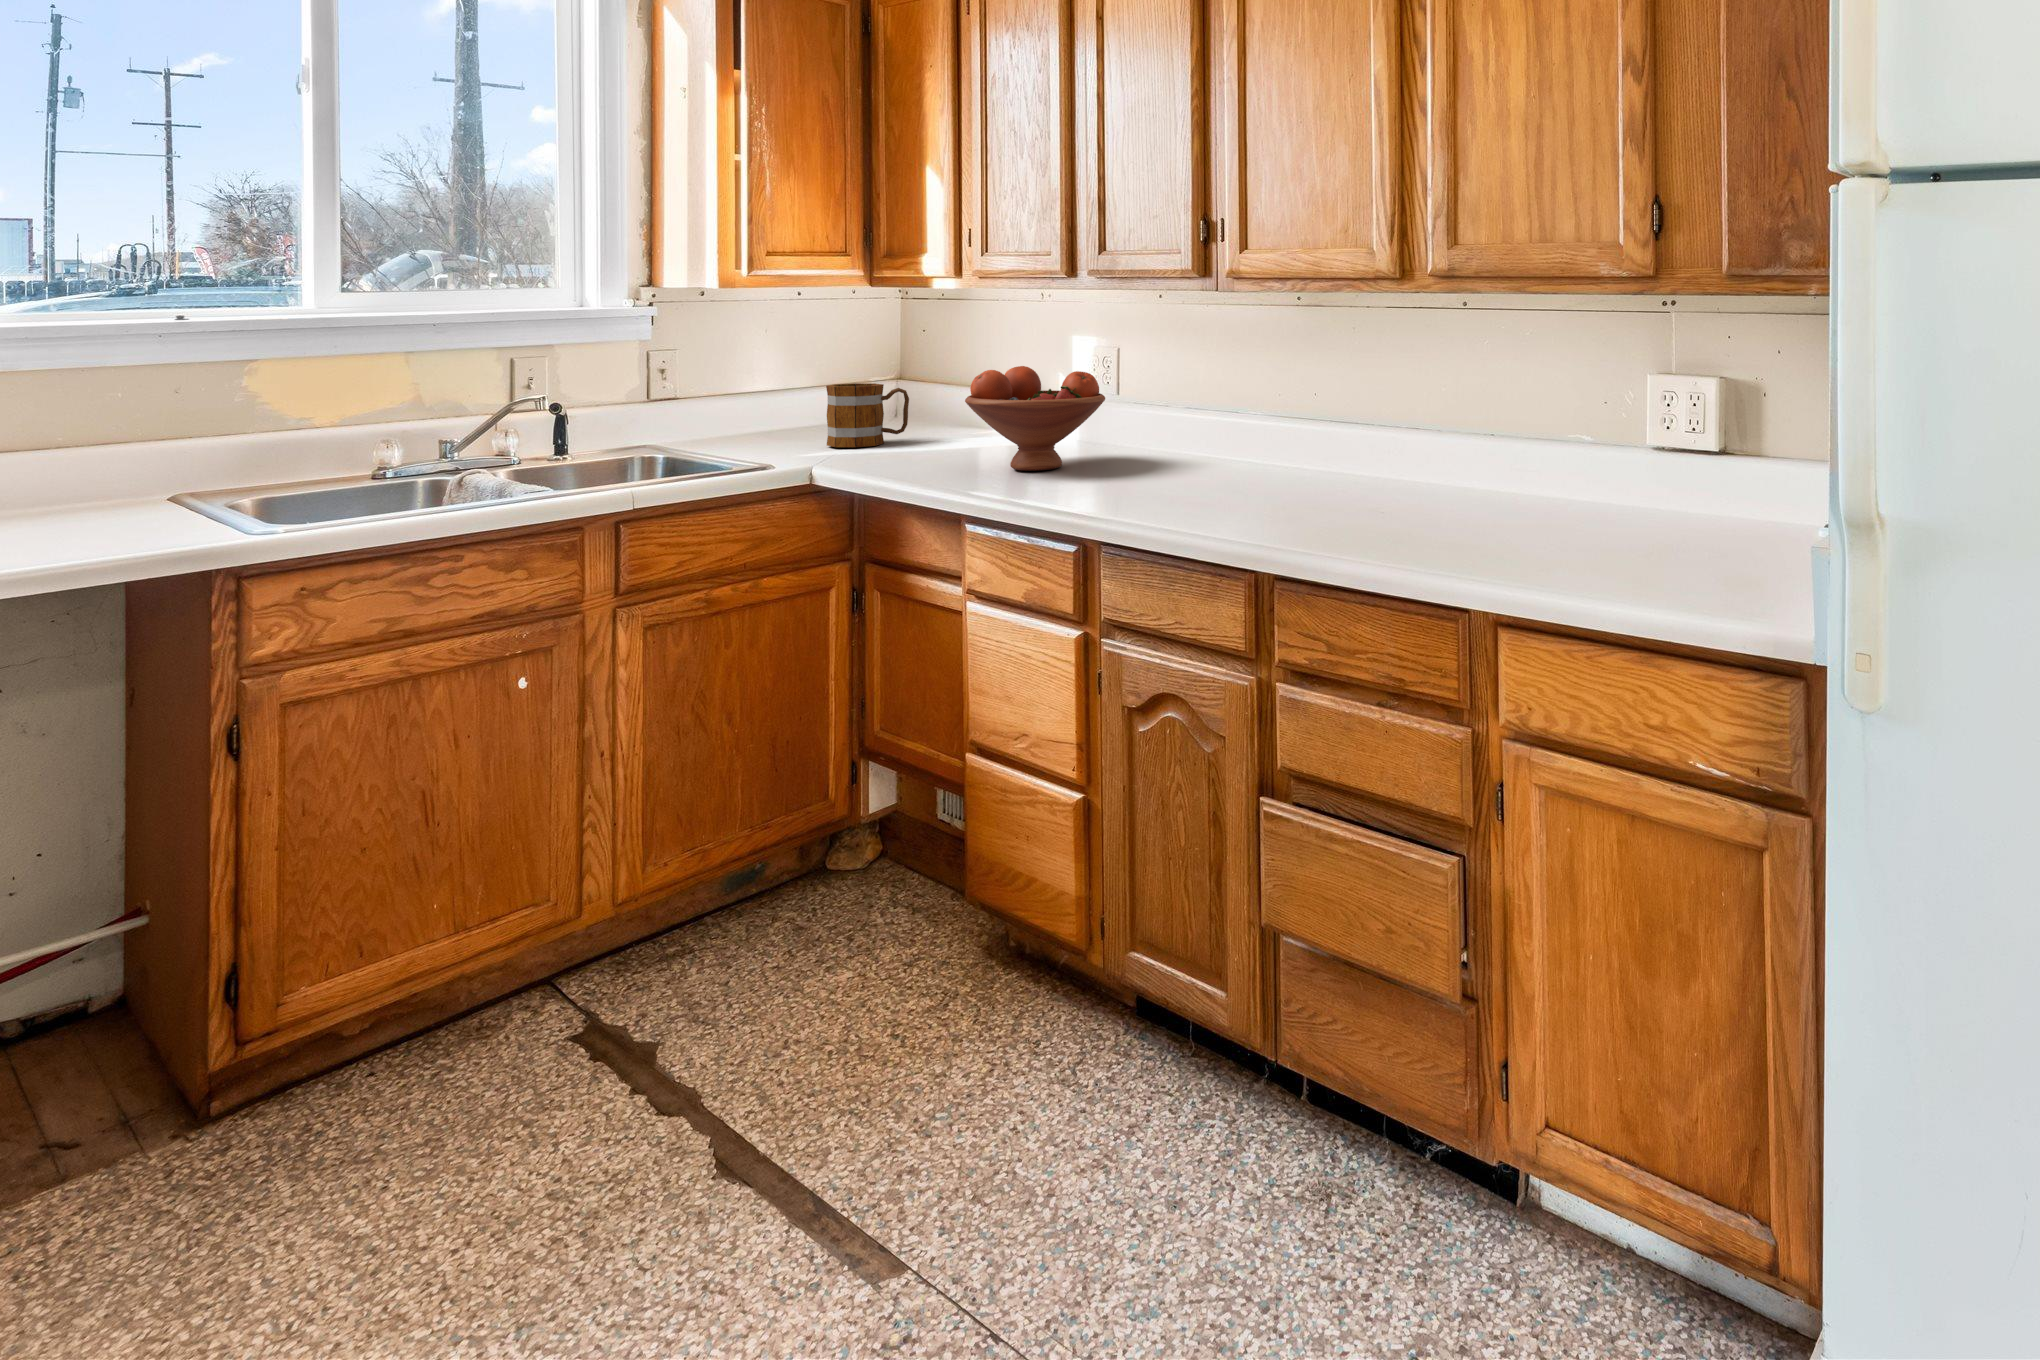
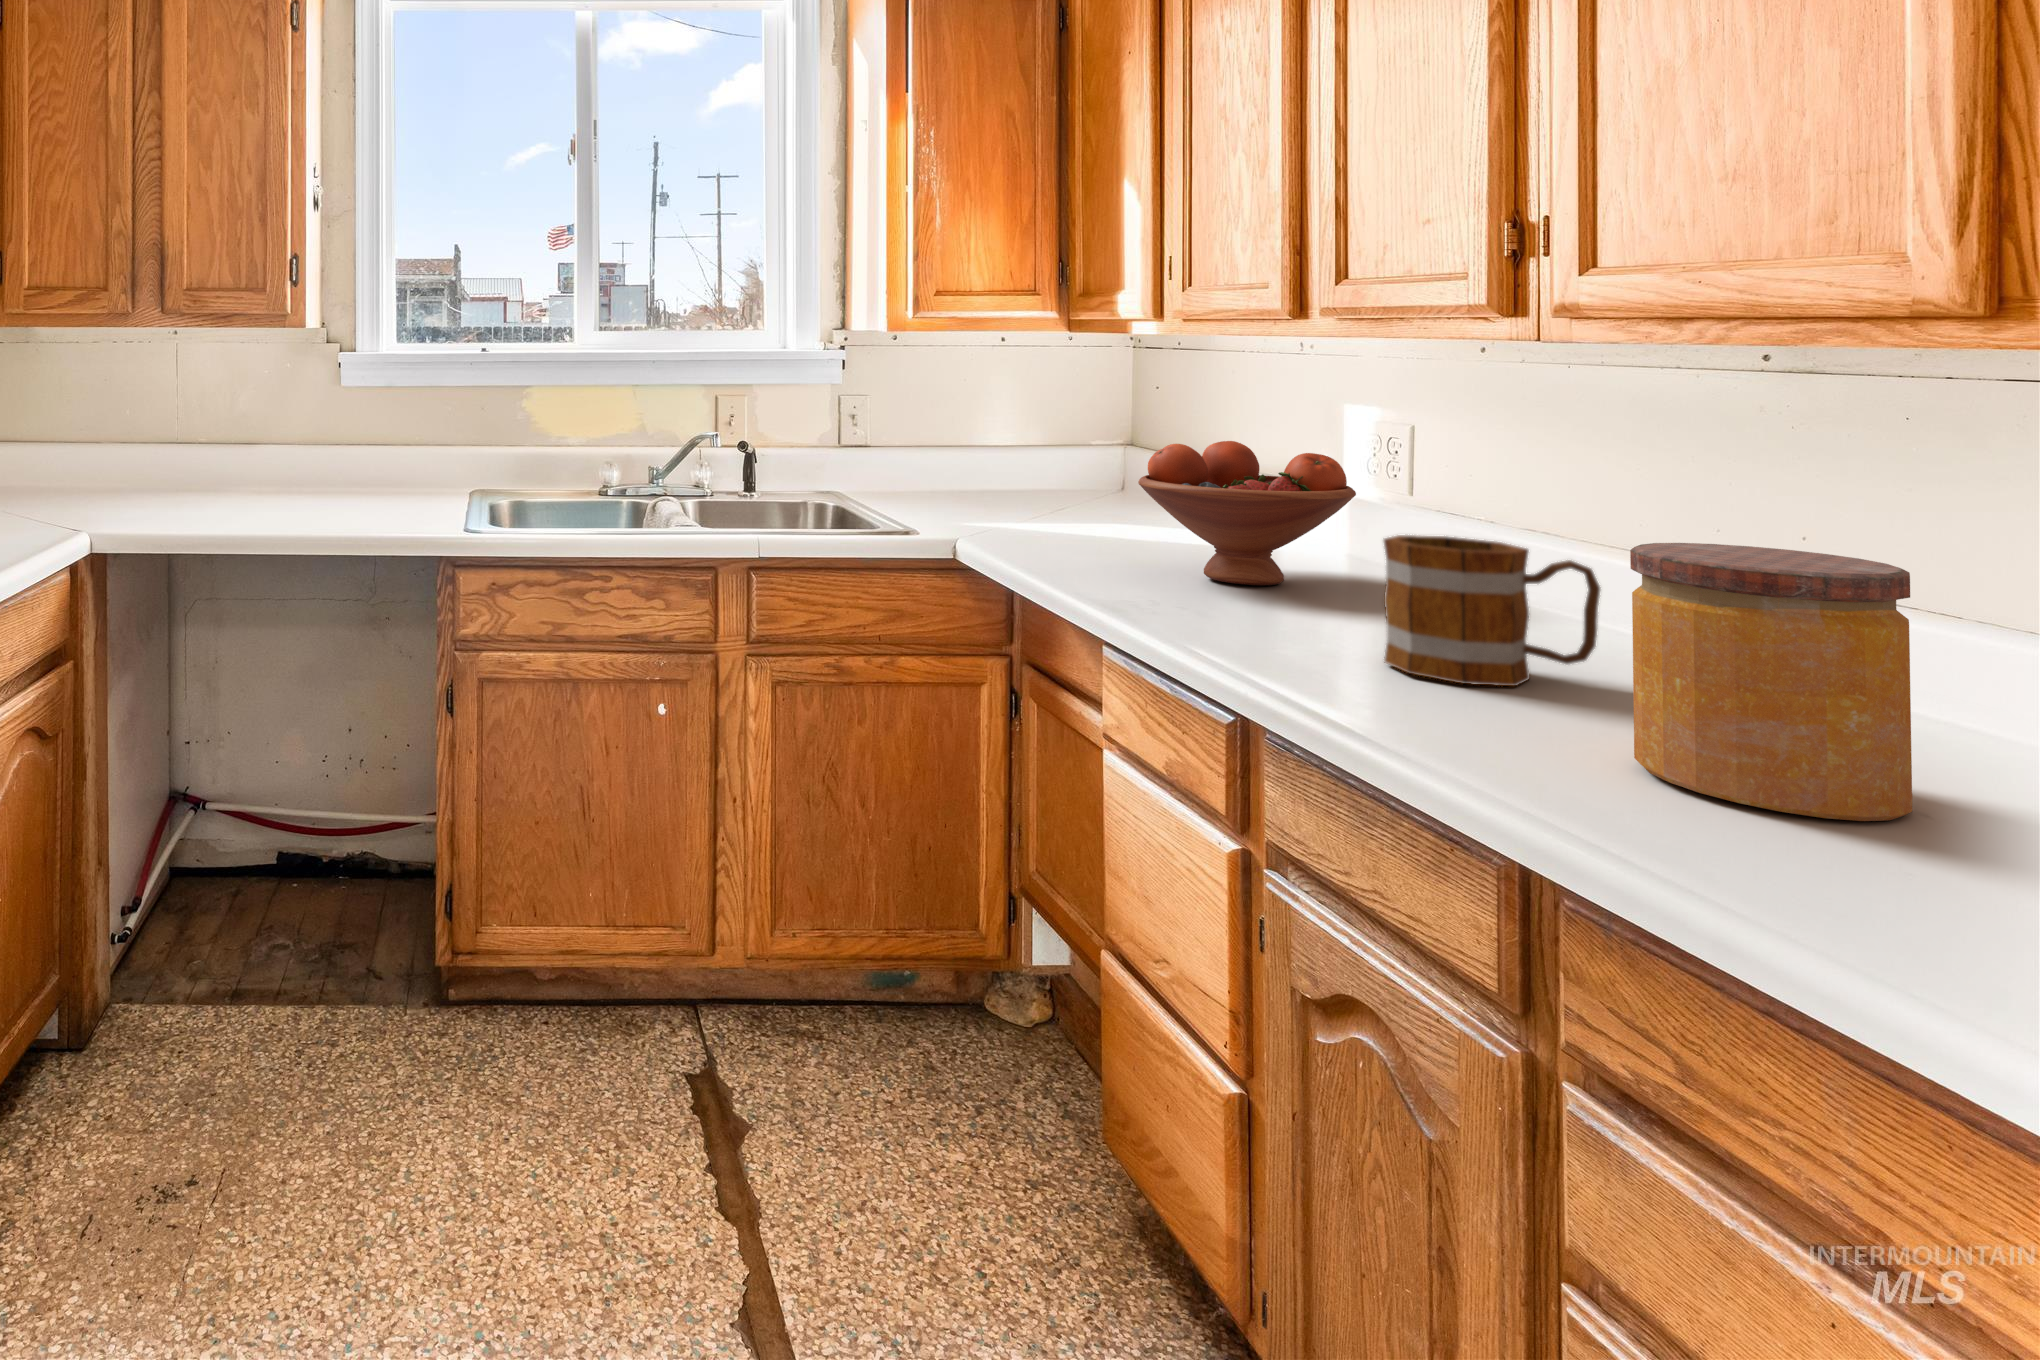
mug: present [826,383,909,447] -> present [1384,535,1600,686]
jar: none [1283,402,1379,529] -> present [1630,543,1912,821]

